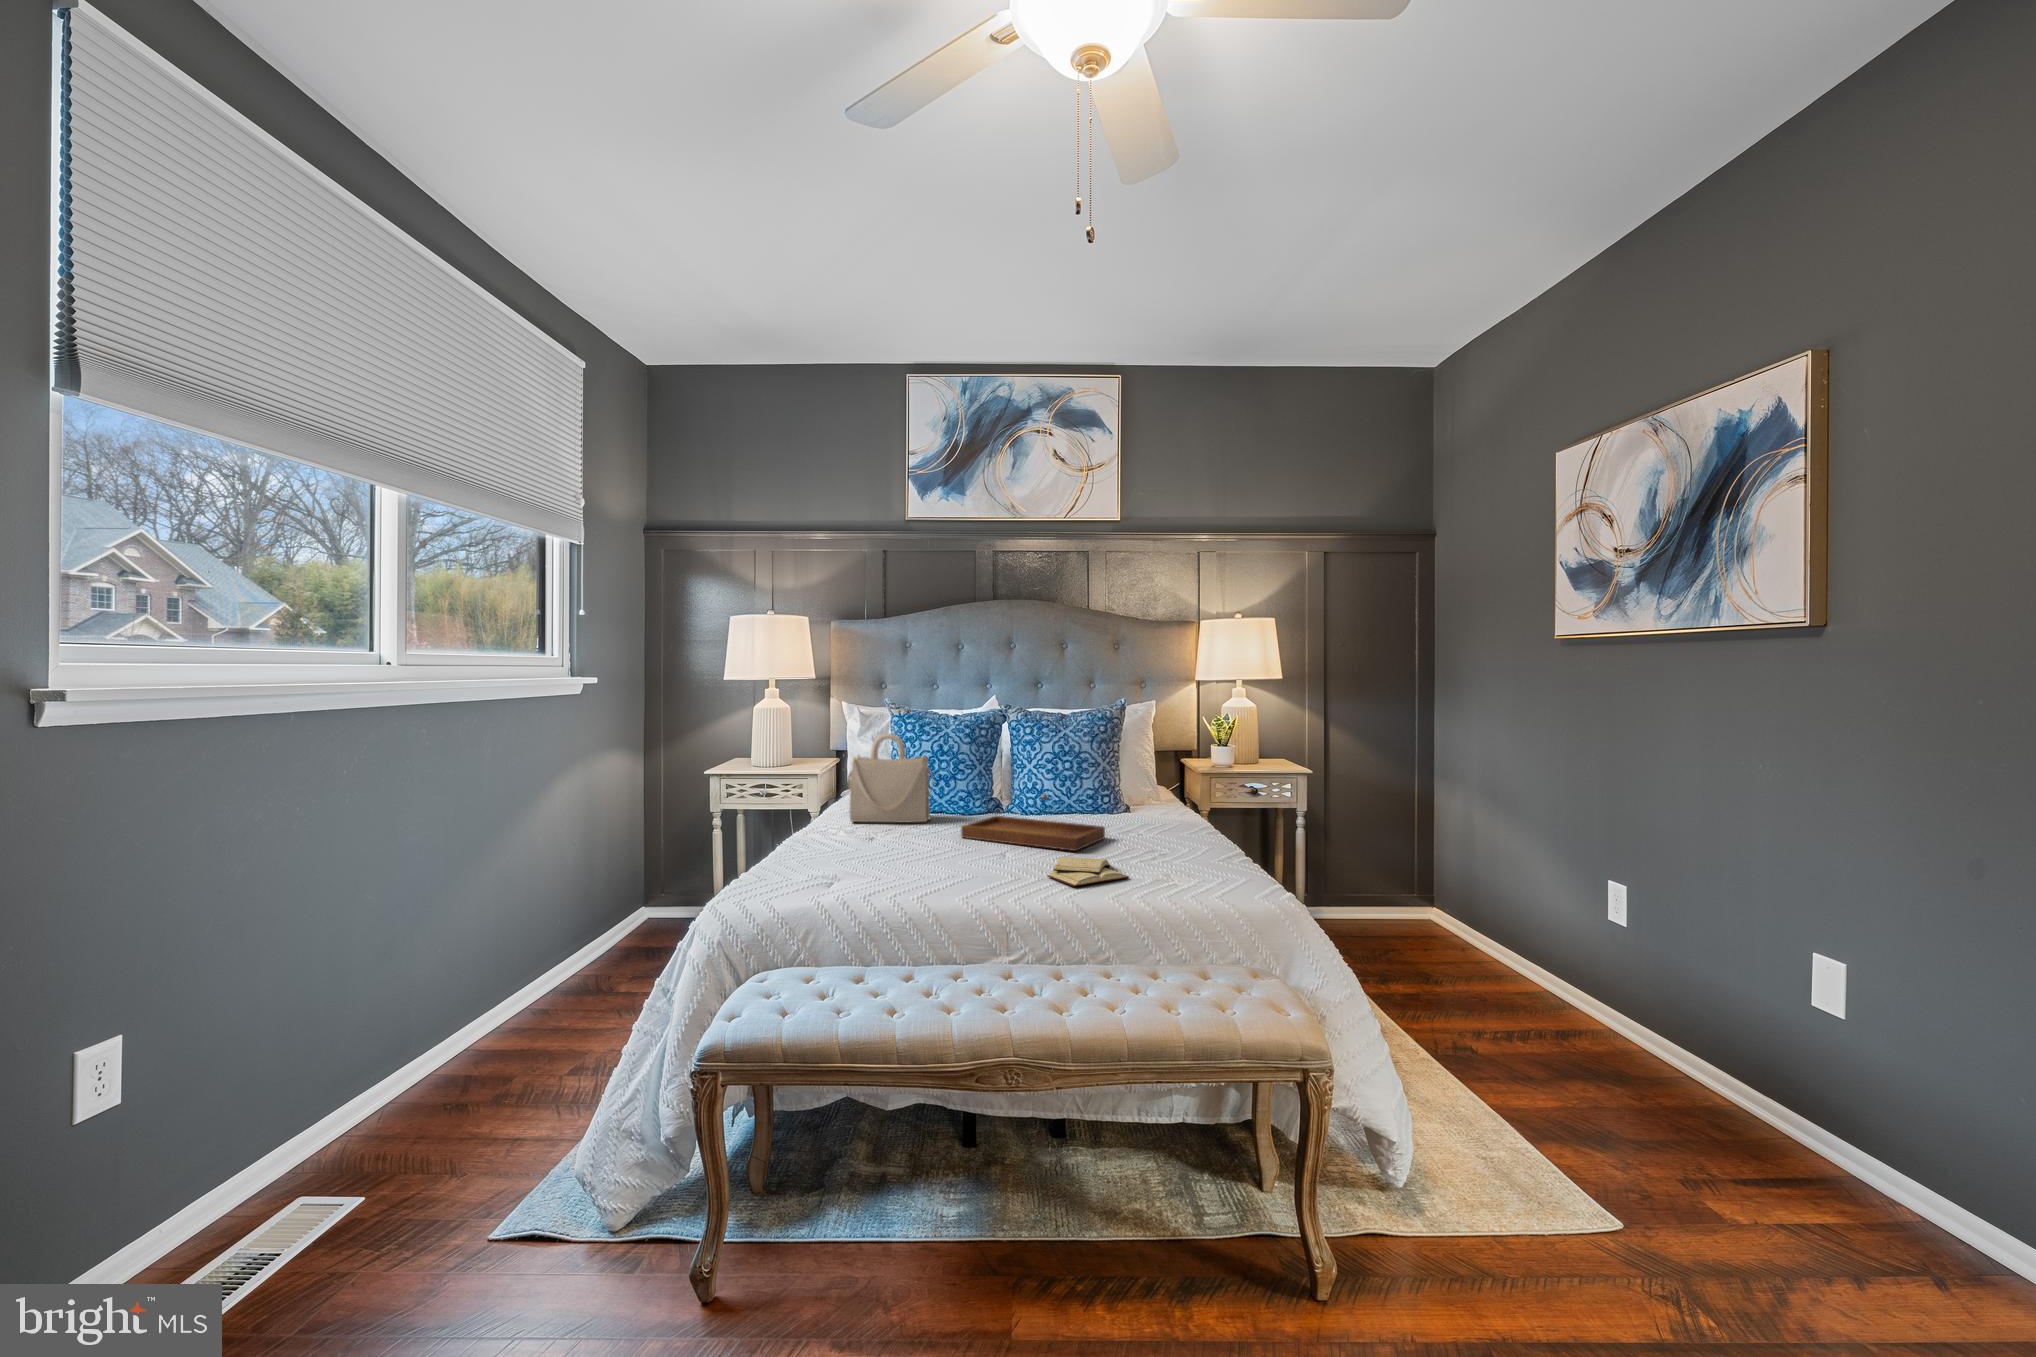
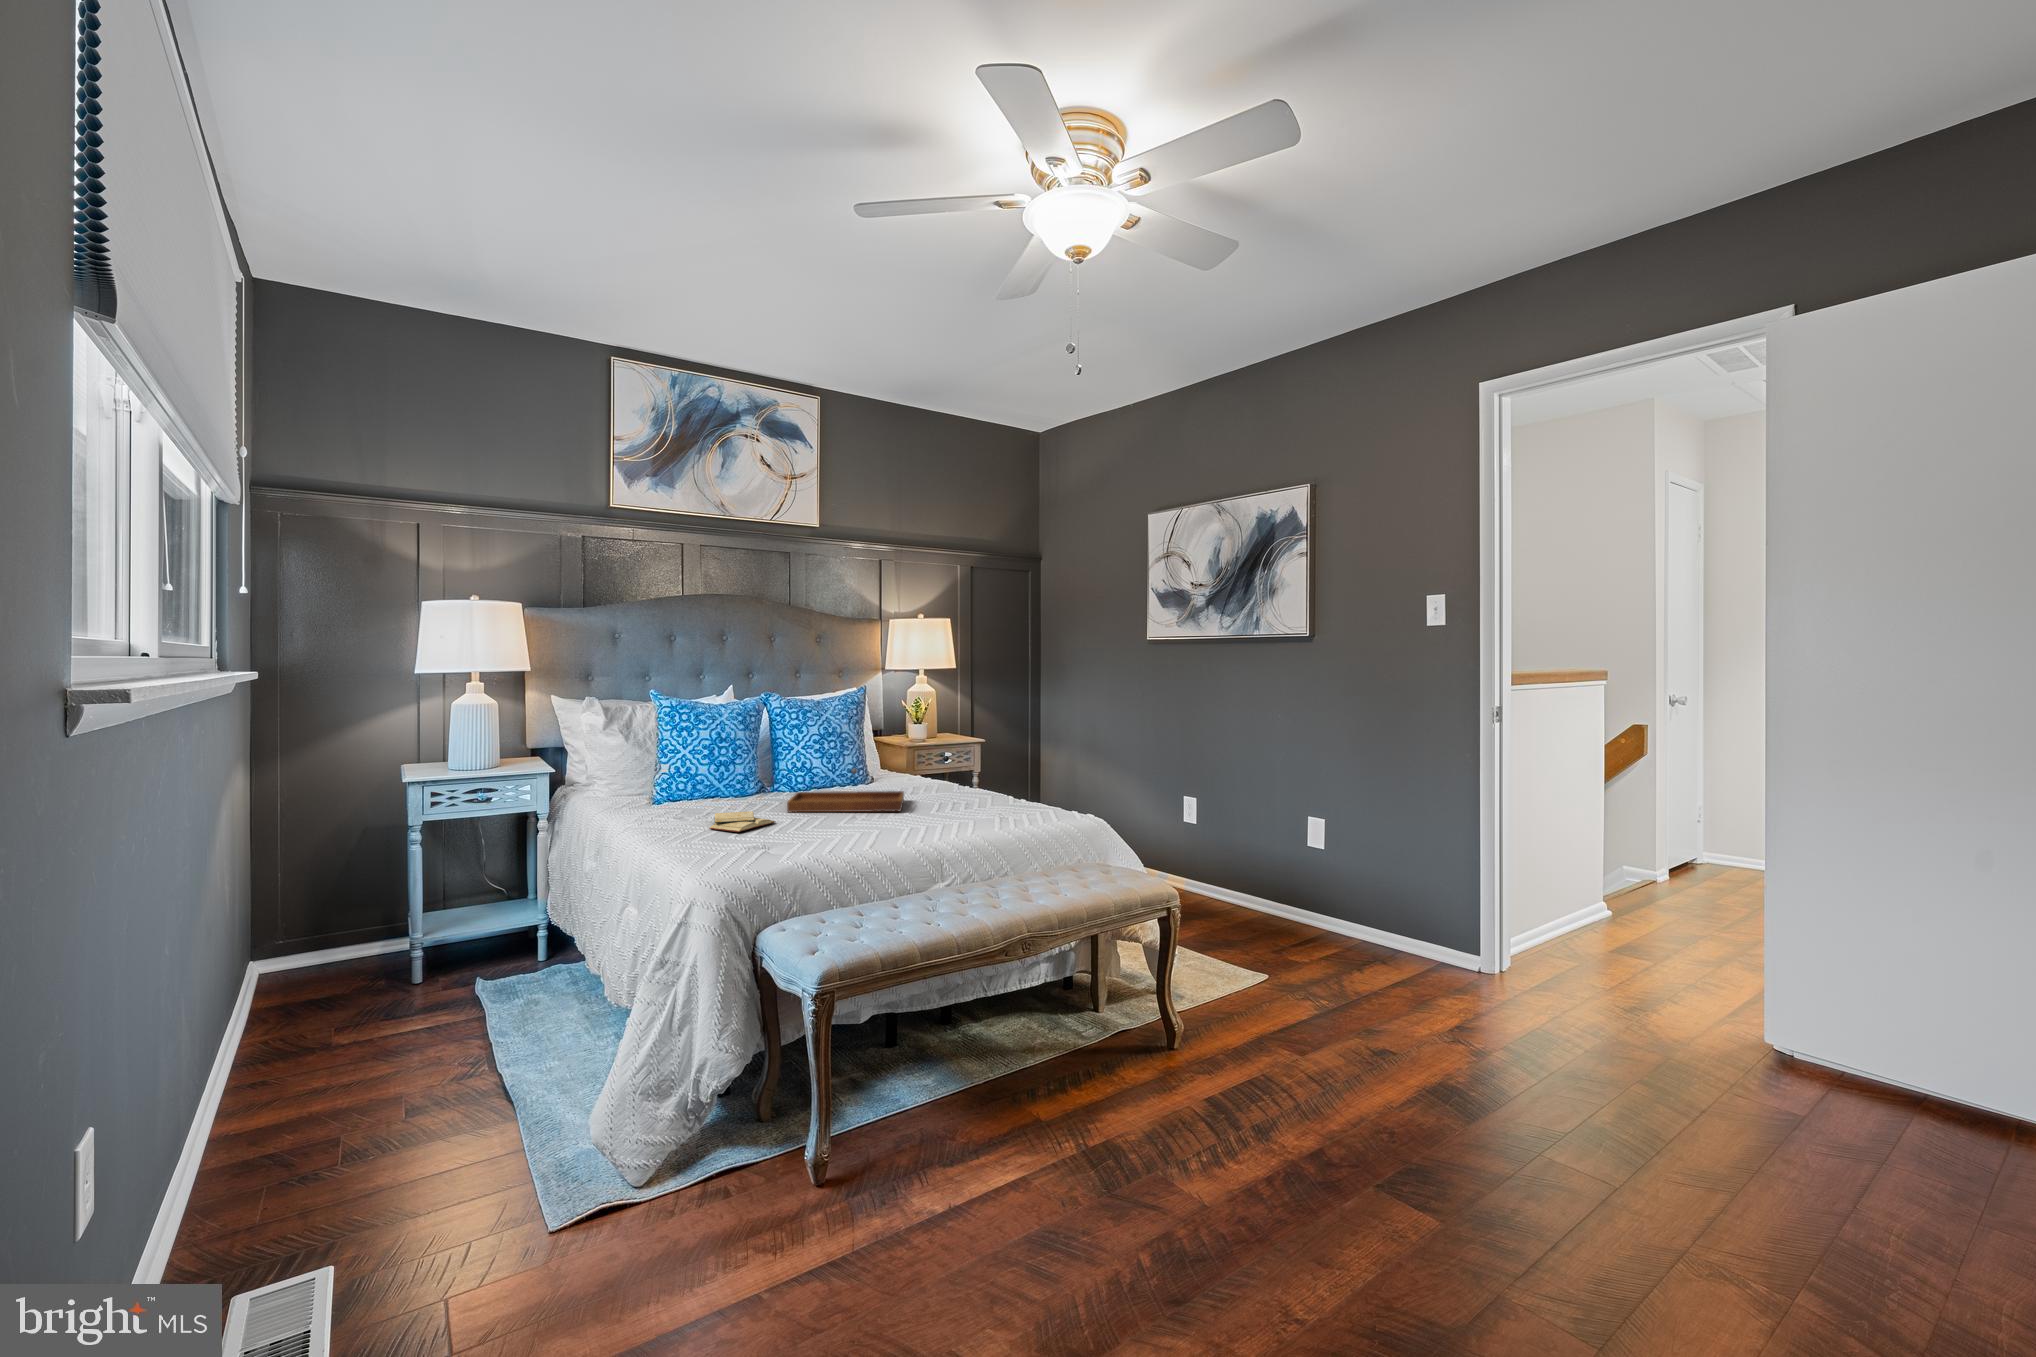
handbag: present [847,733,934,822] -> none [647,723,734,810]
diary: present [1047,857,1129,886] -> present [709,811,775,832]

